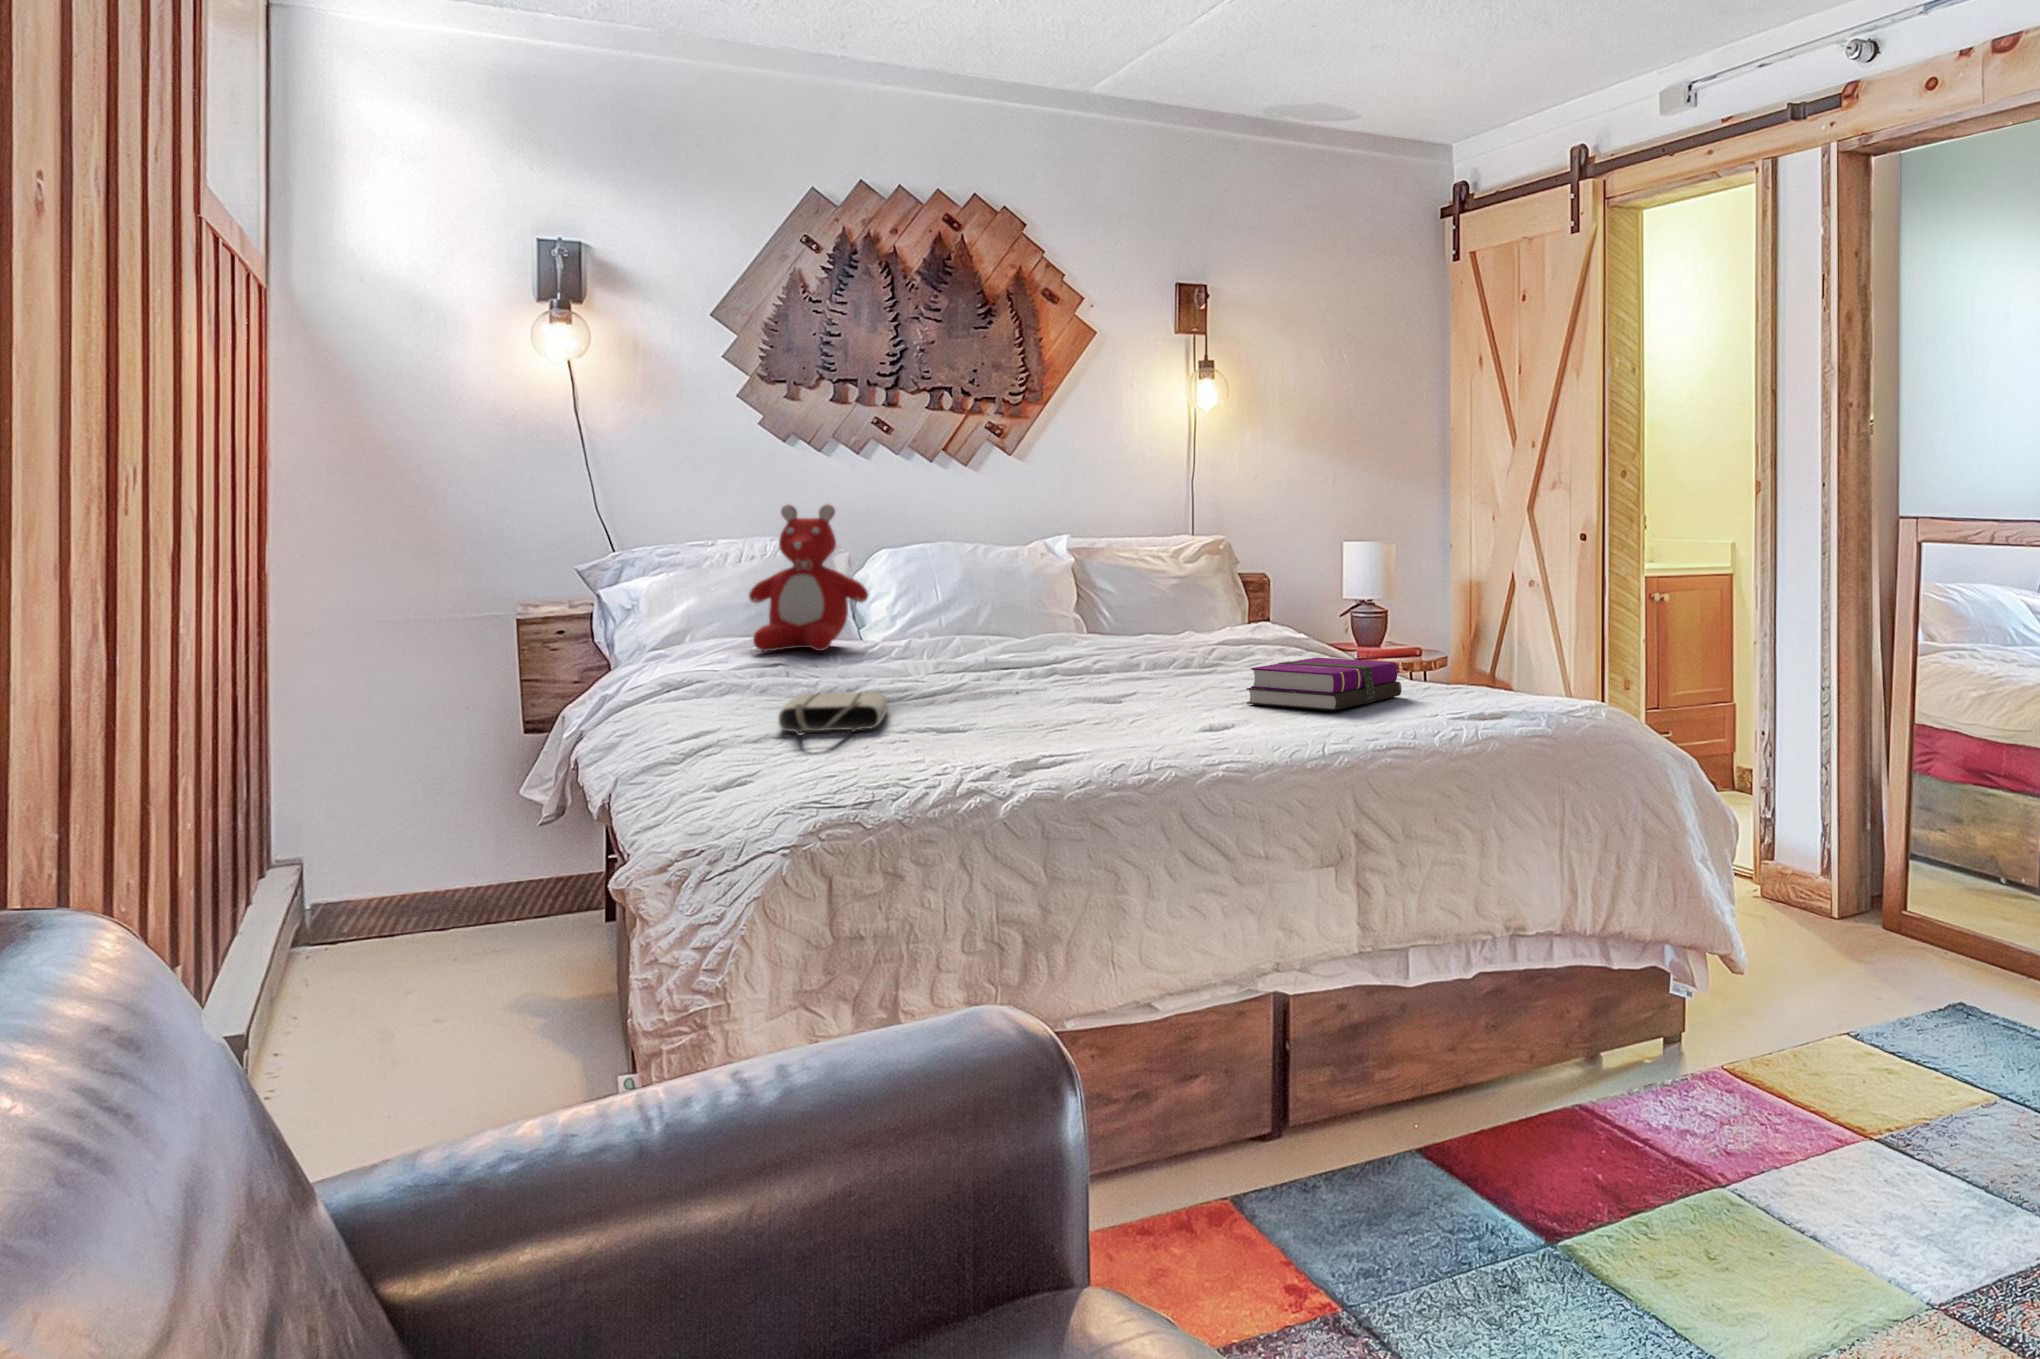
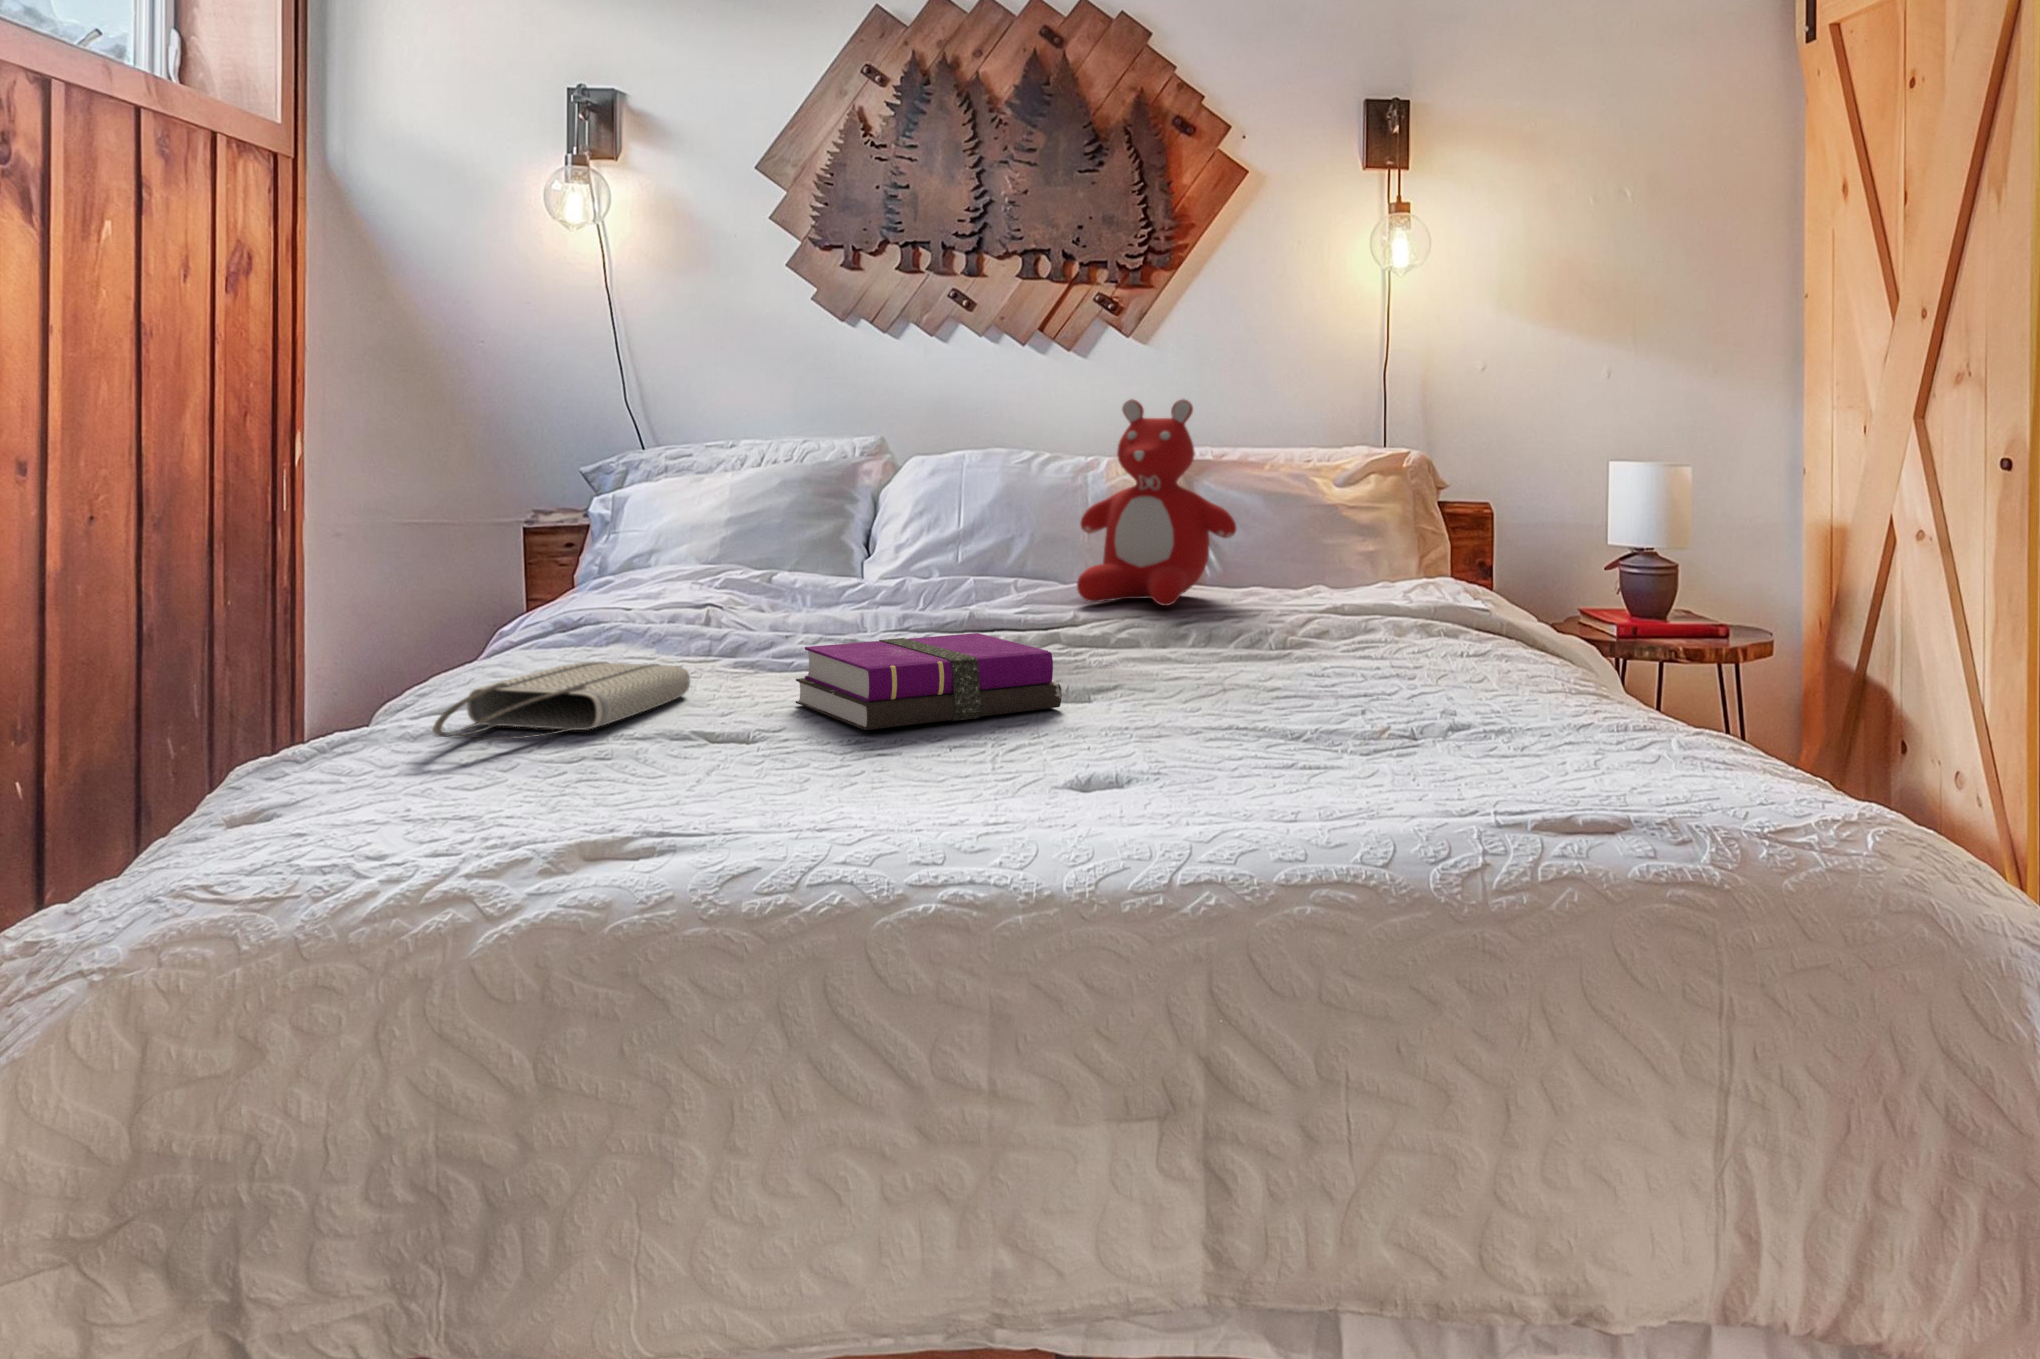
teddy bear: present [749,505,868,651] -> present [1077,399,1236,606]
notebook: present [1247,658,1402,710] -> present [796,633,1062,730]

